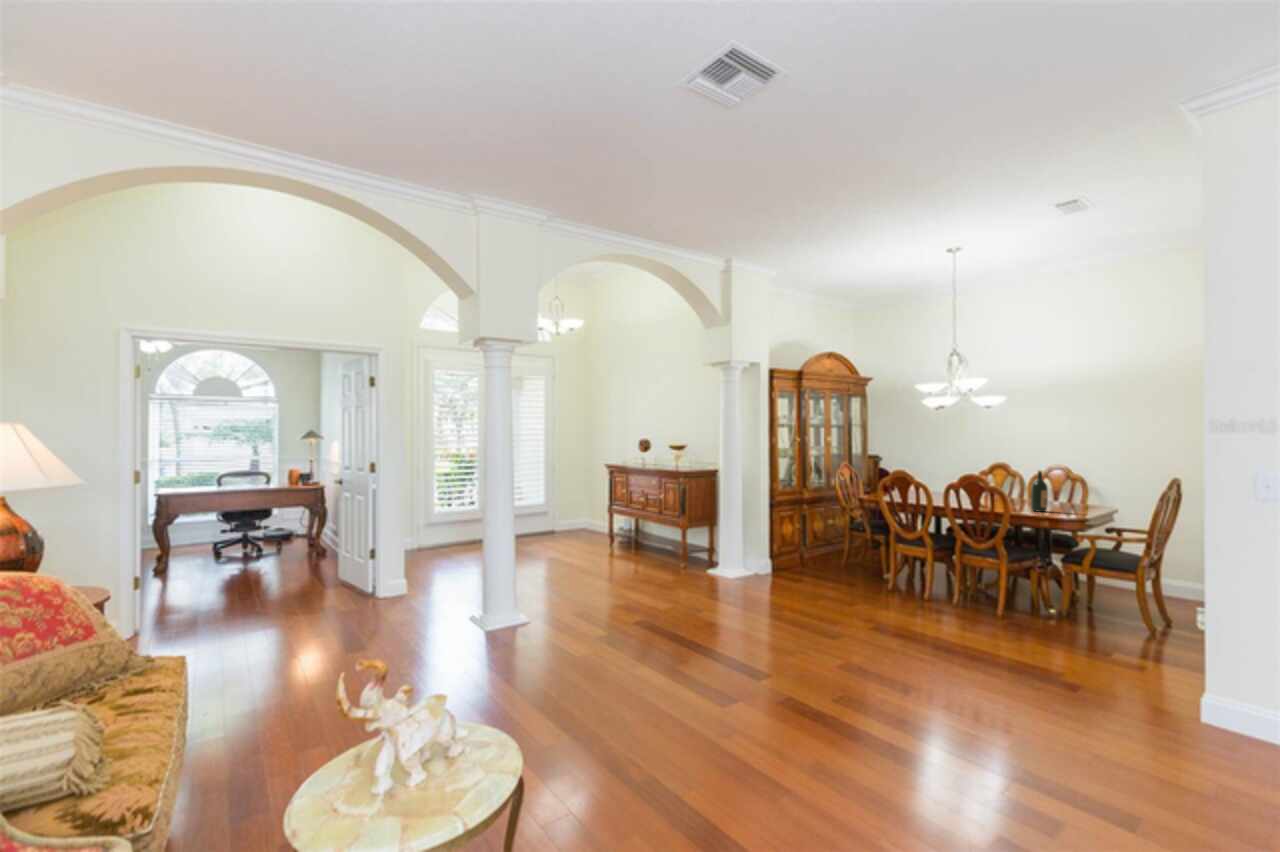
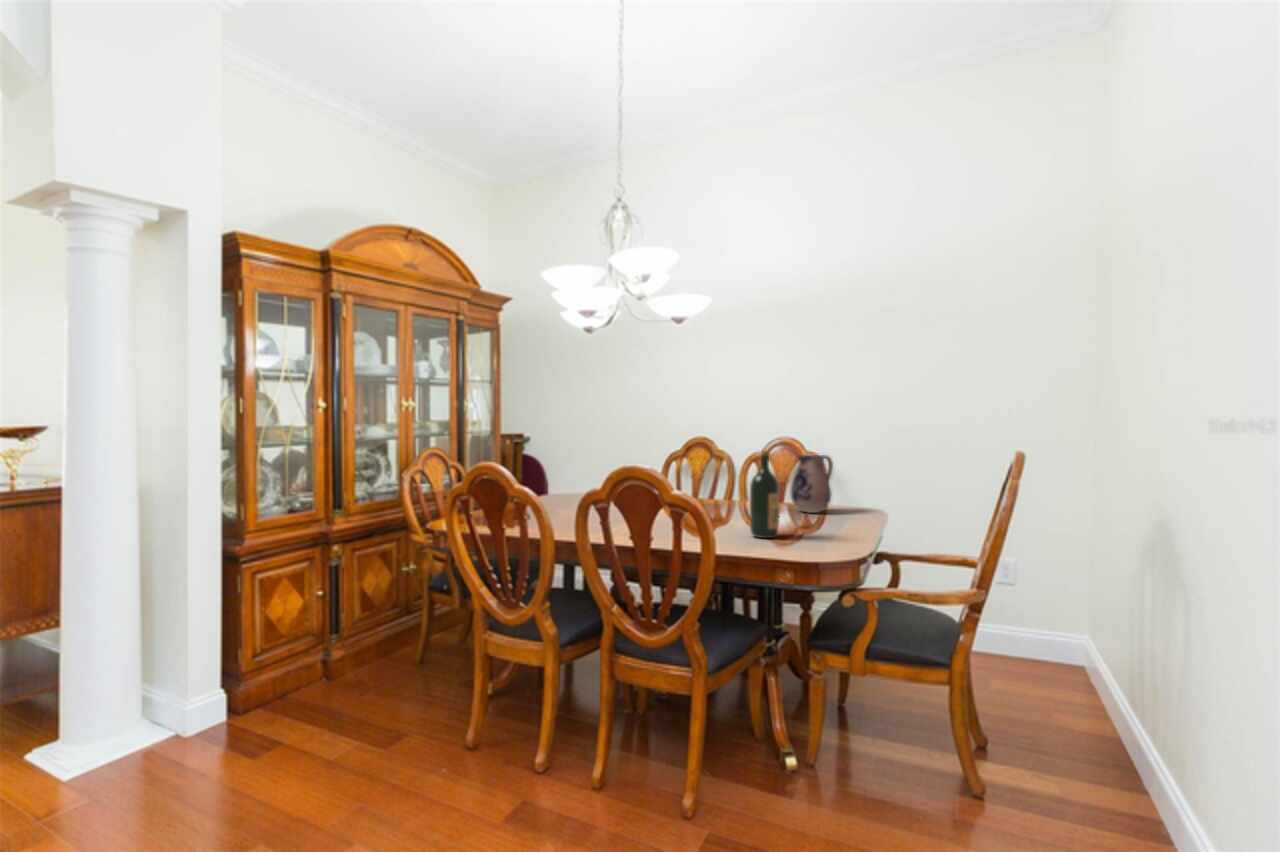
ceramic pitcher: none [1059,475,1088,507] -> present [791,455,833,513]

